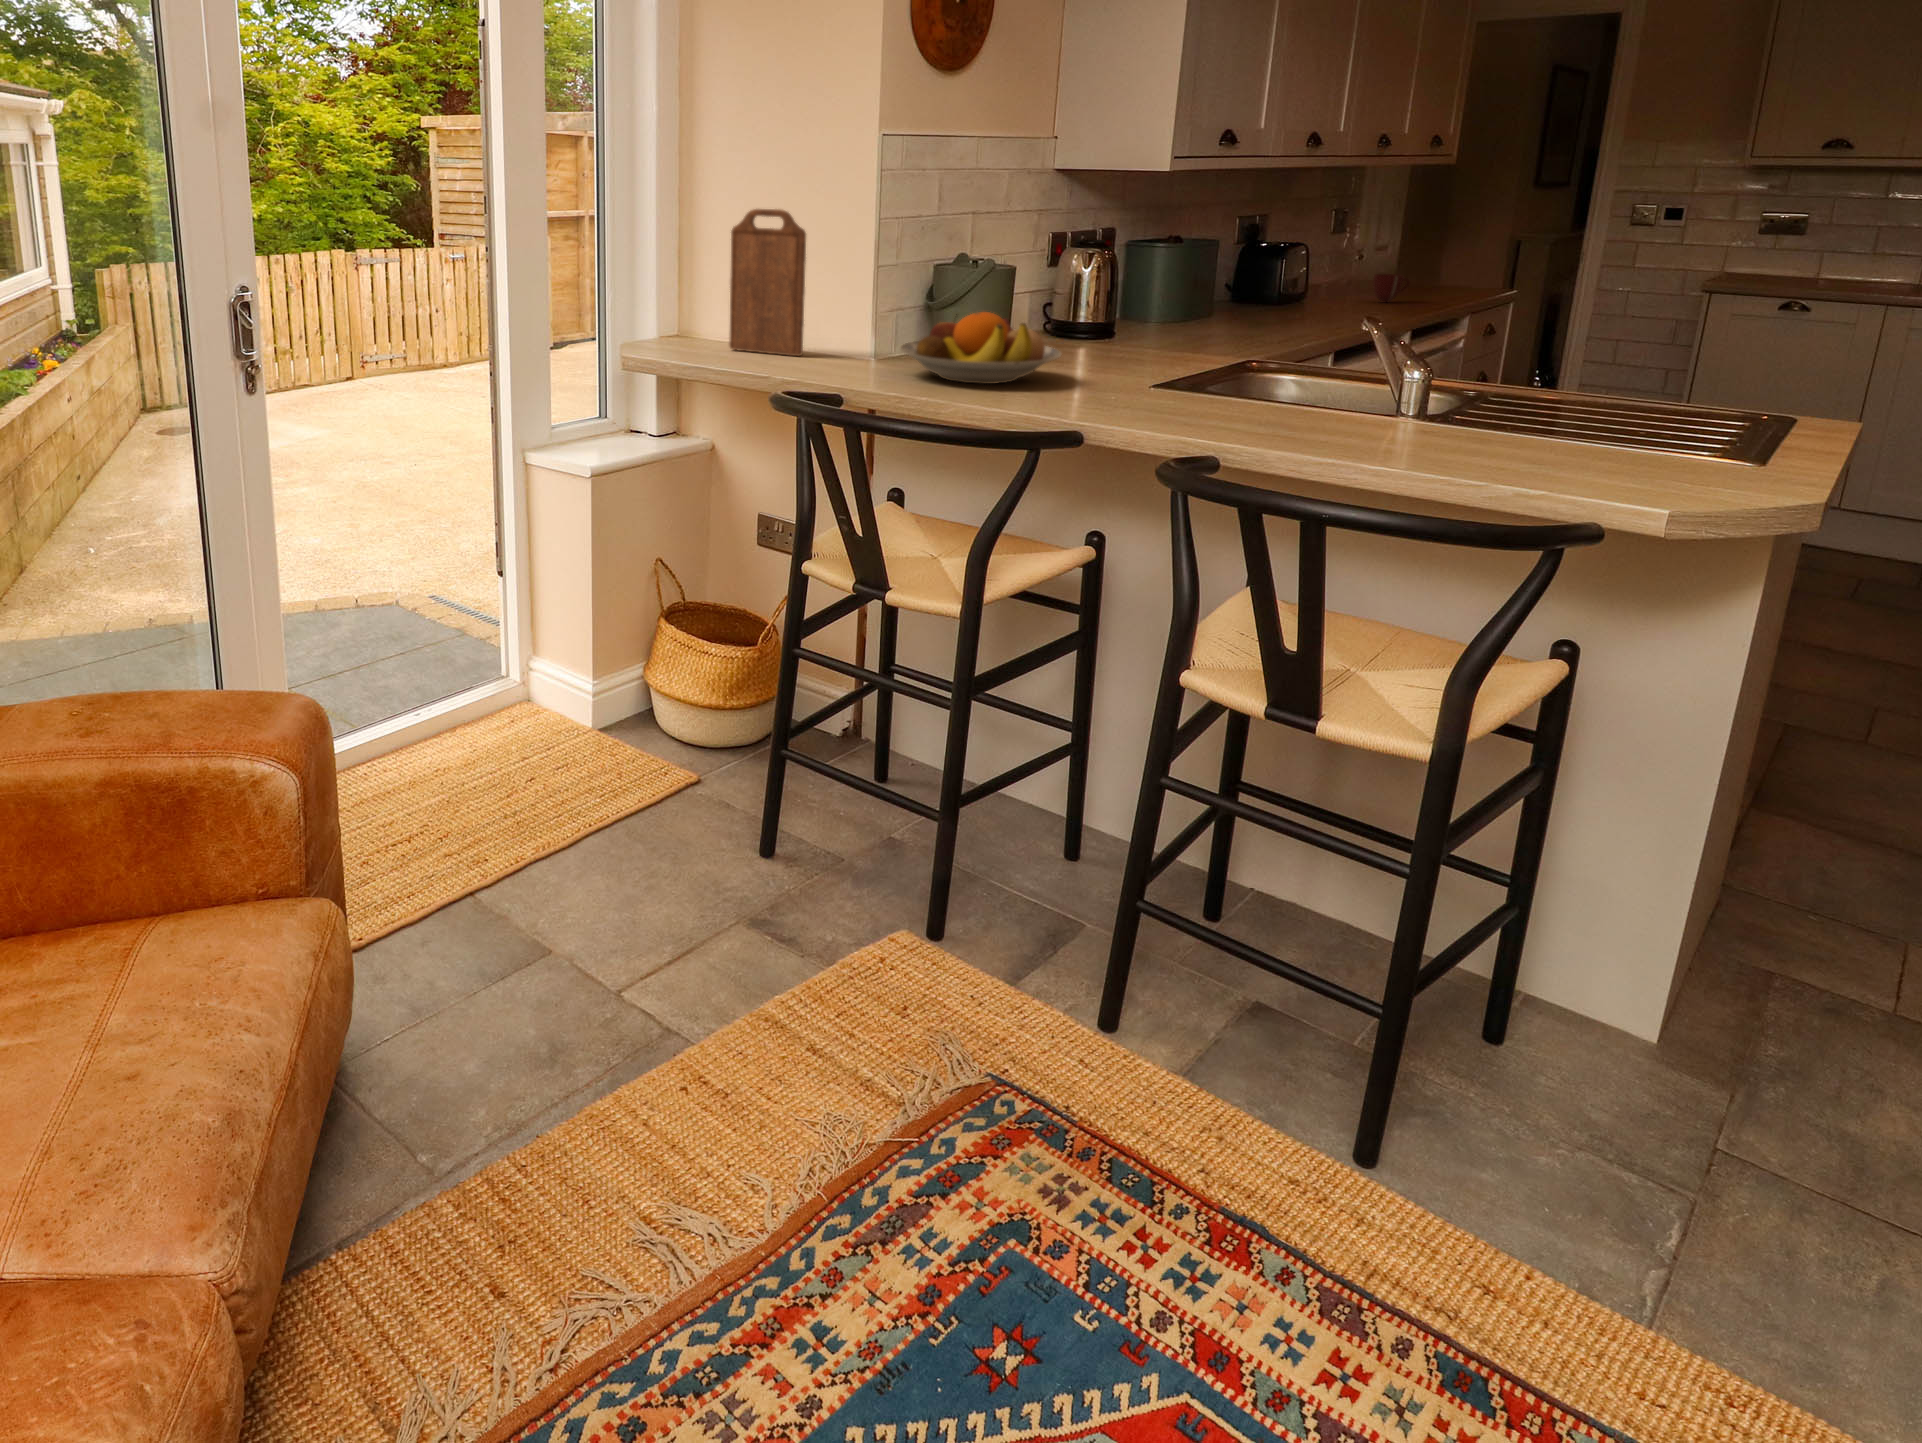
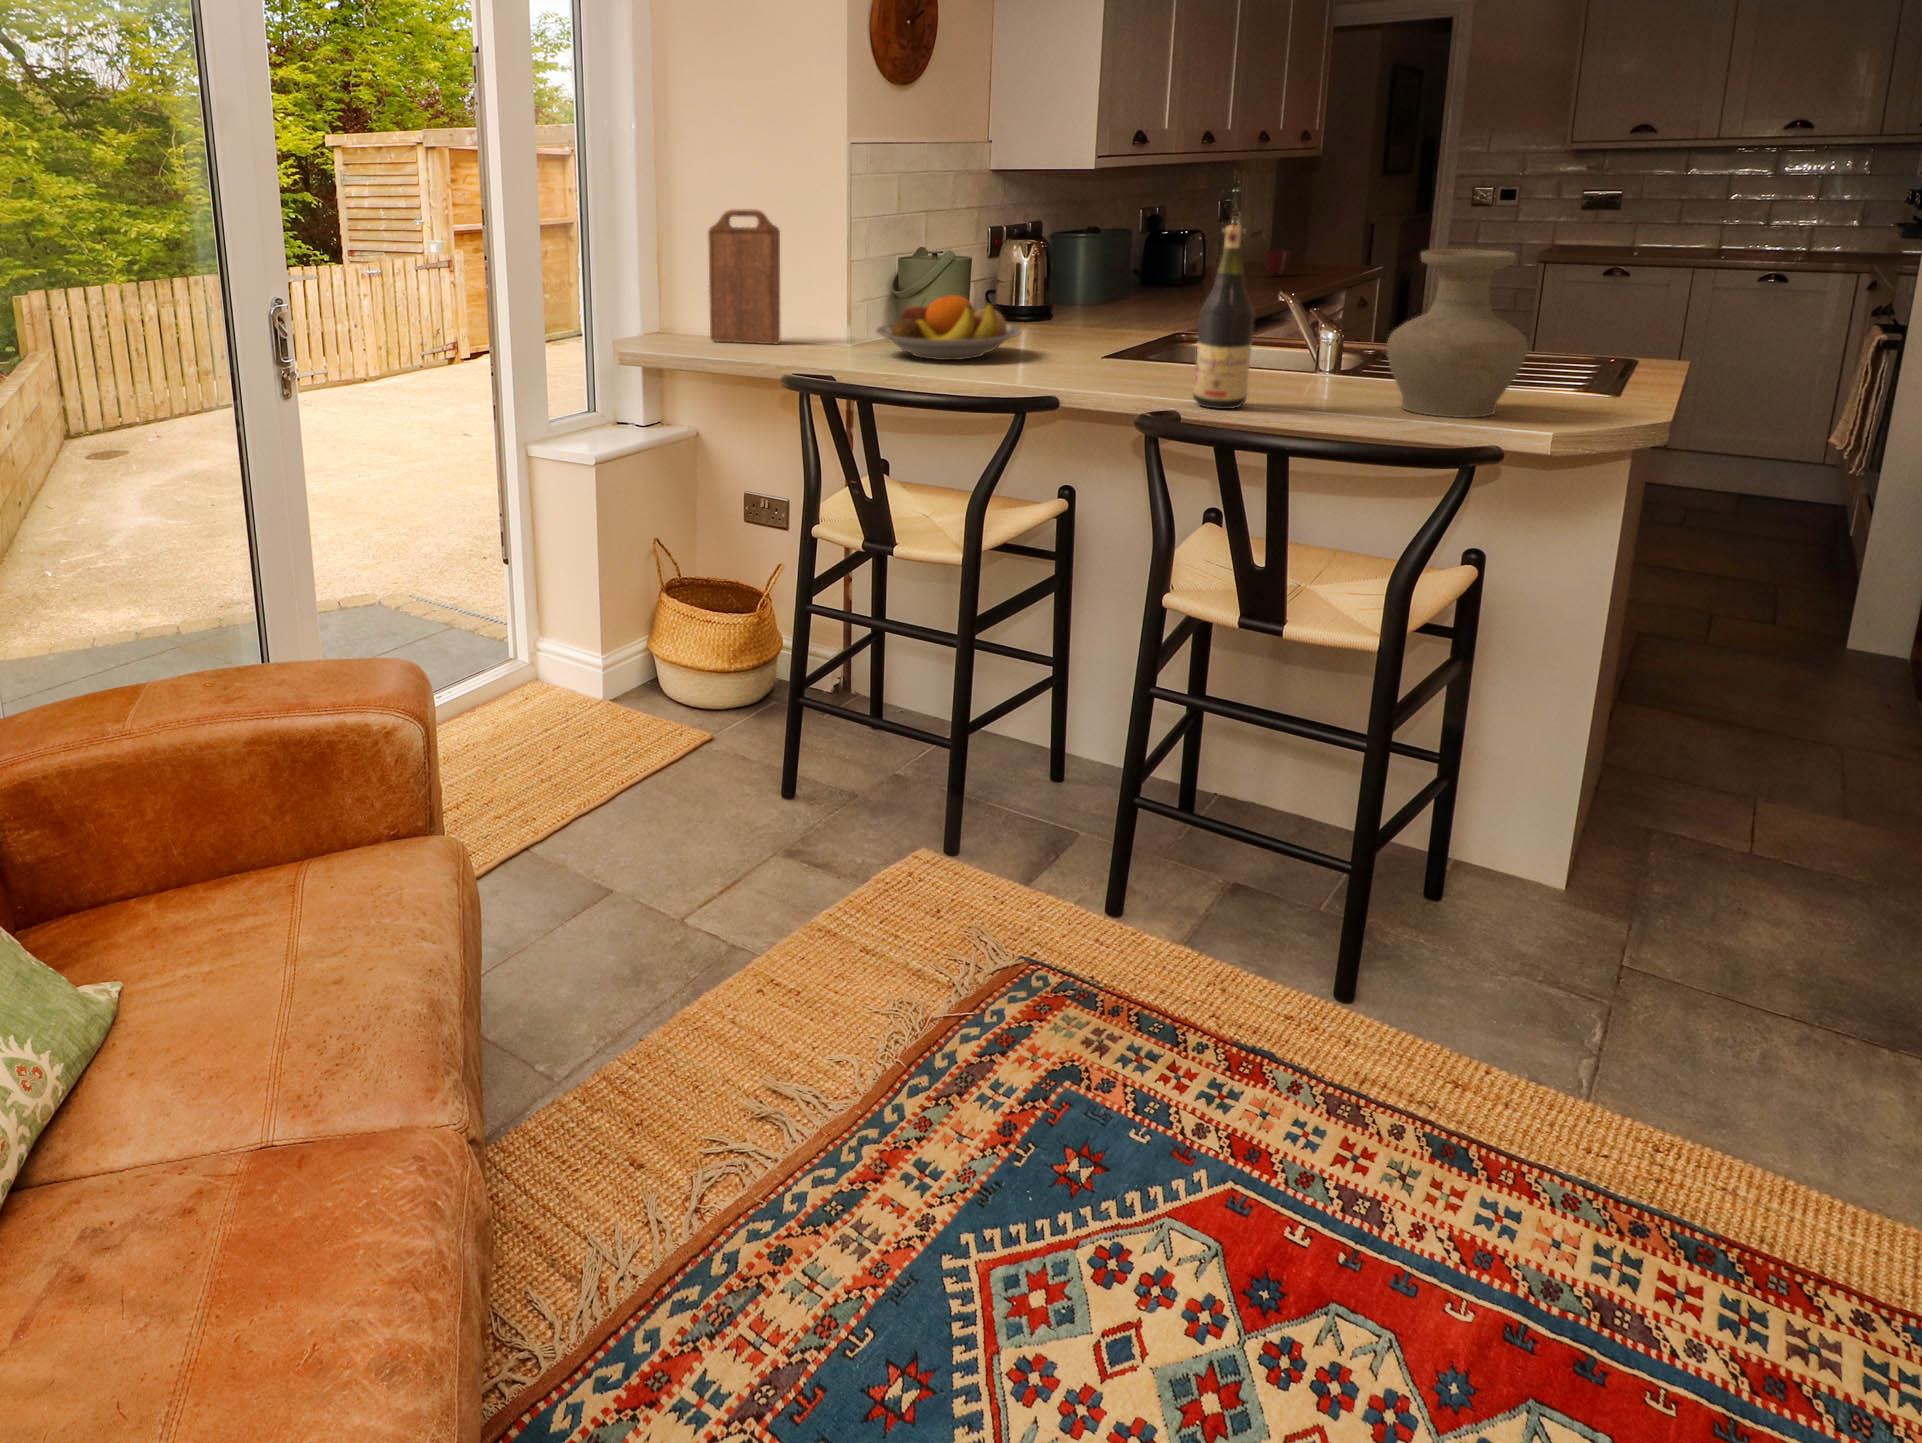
wine bottle: none [1230,248,1306,460] -> present [1193,225,1255,409]
vase: none [1464,286,1636,487] -> present [1387,249,1528,418]

